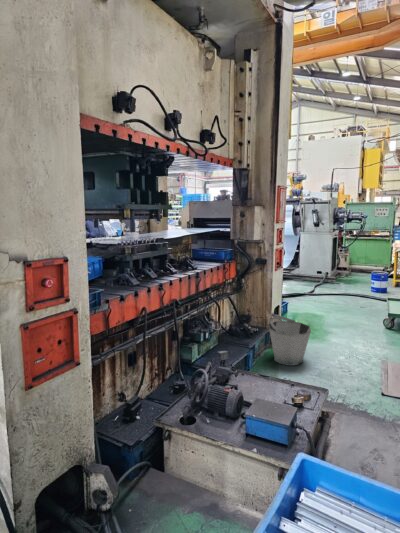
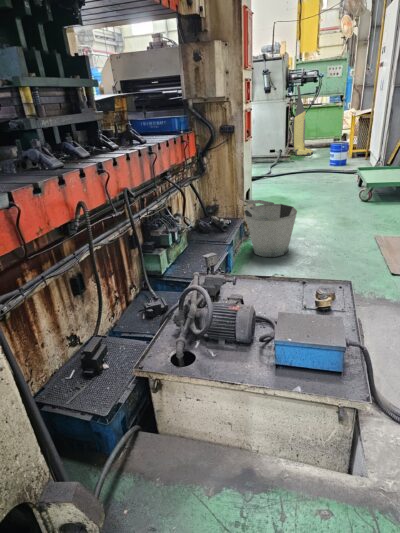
vacuum cleaner: none [339,214,358,280] -> present [291,85,313,156]

